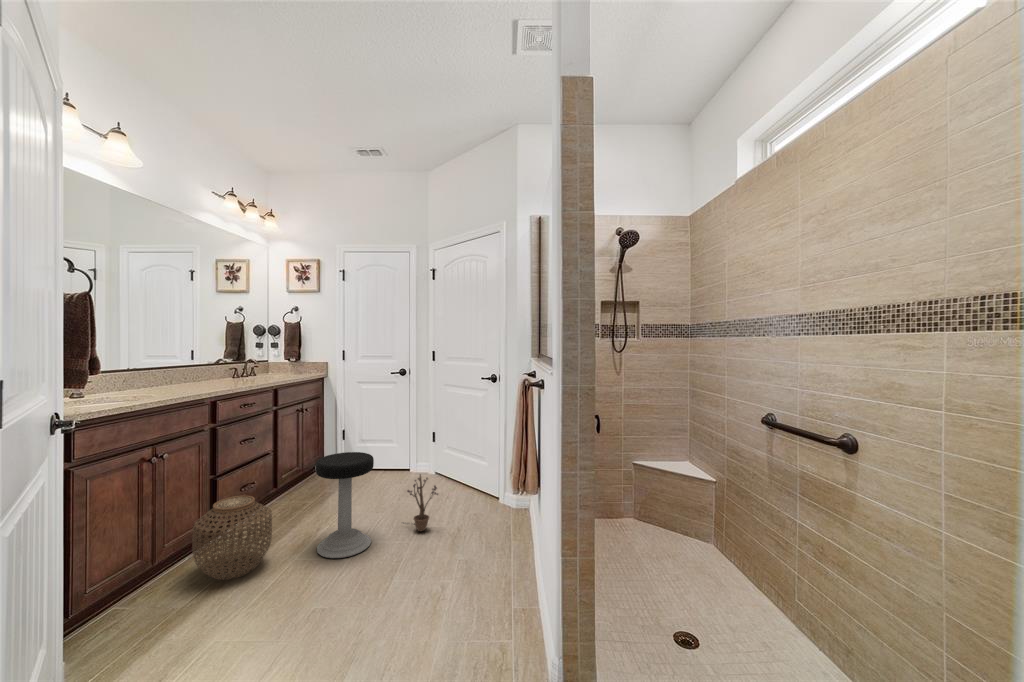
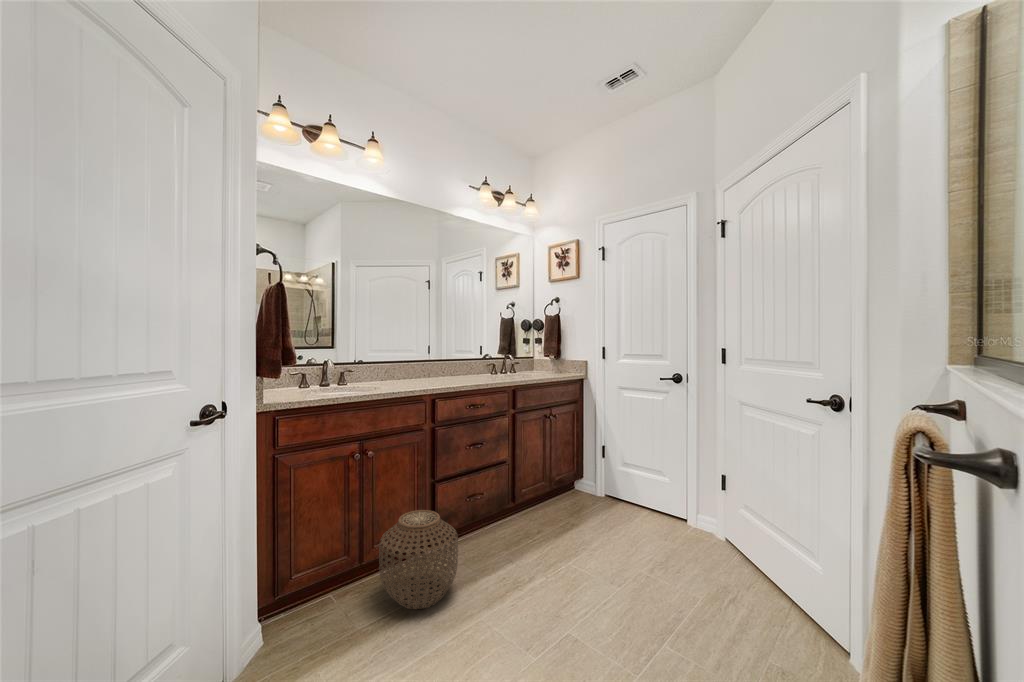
stool: present [316,452,374,558] -> none [500,483,576,639]
decorative plant: present [403,474,438,531] -> none [626,544,676,640]

